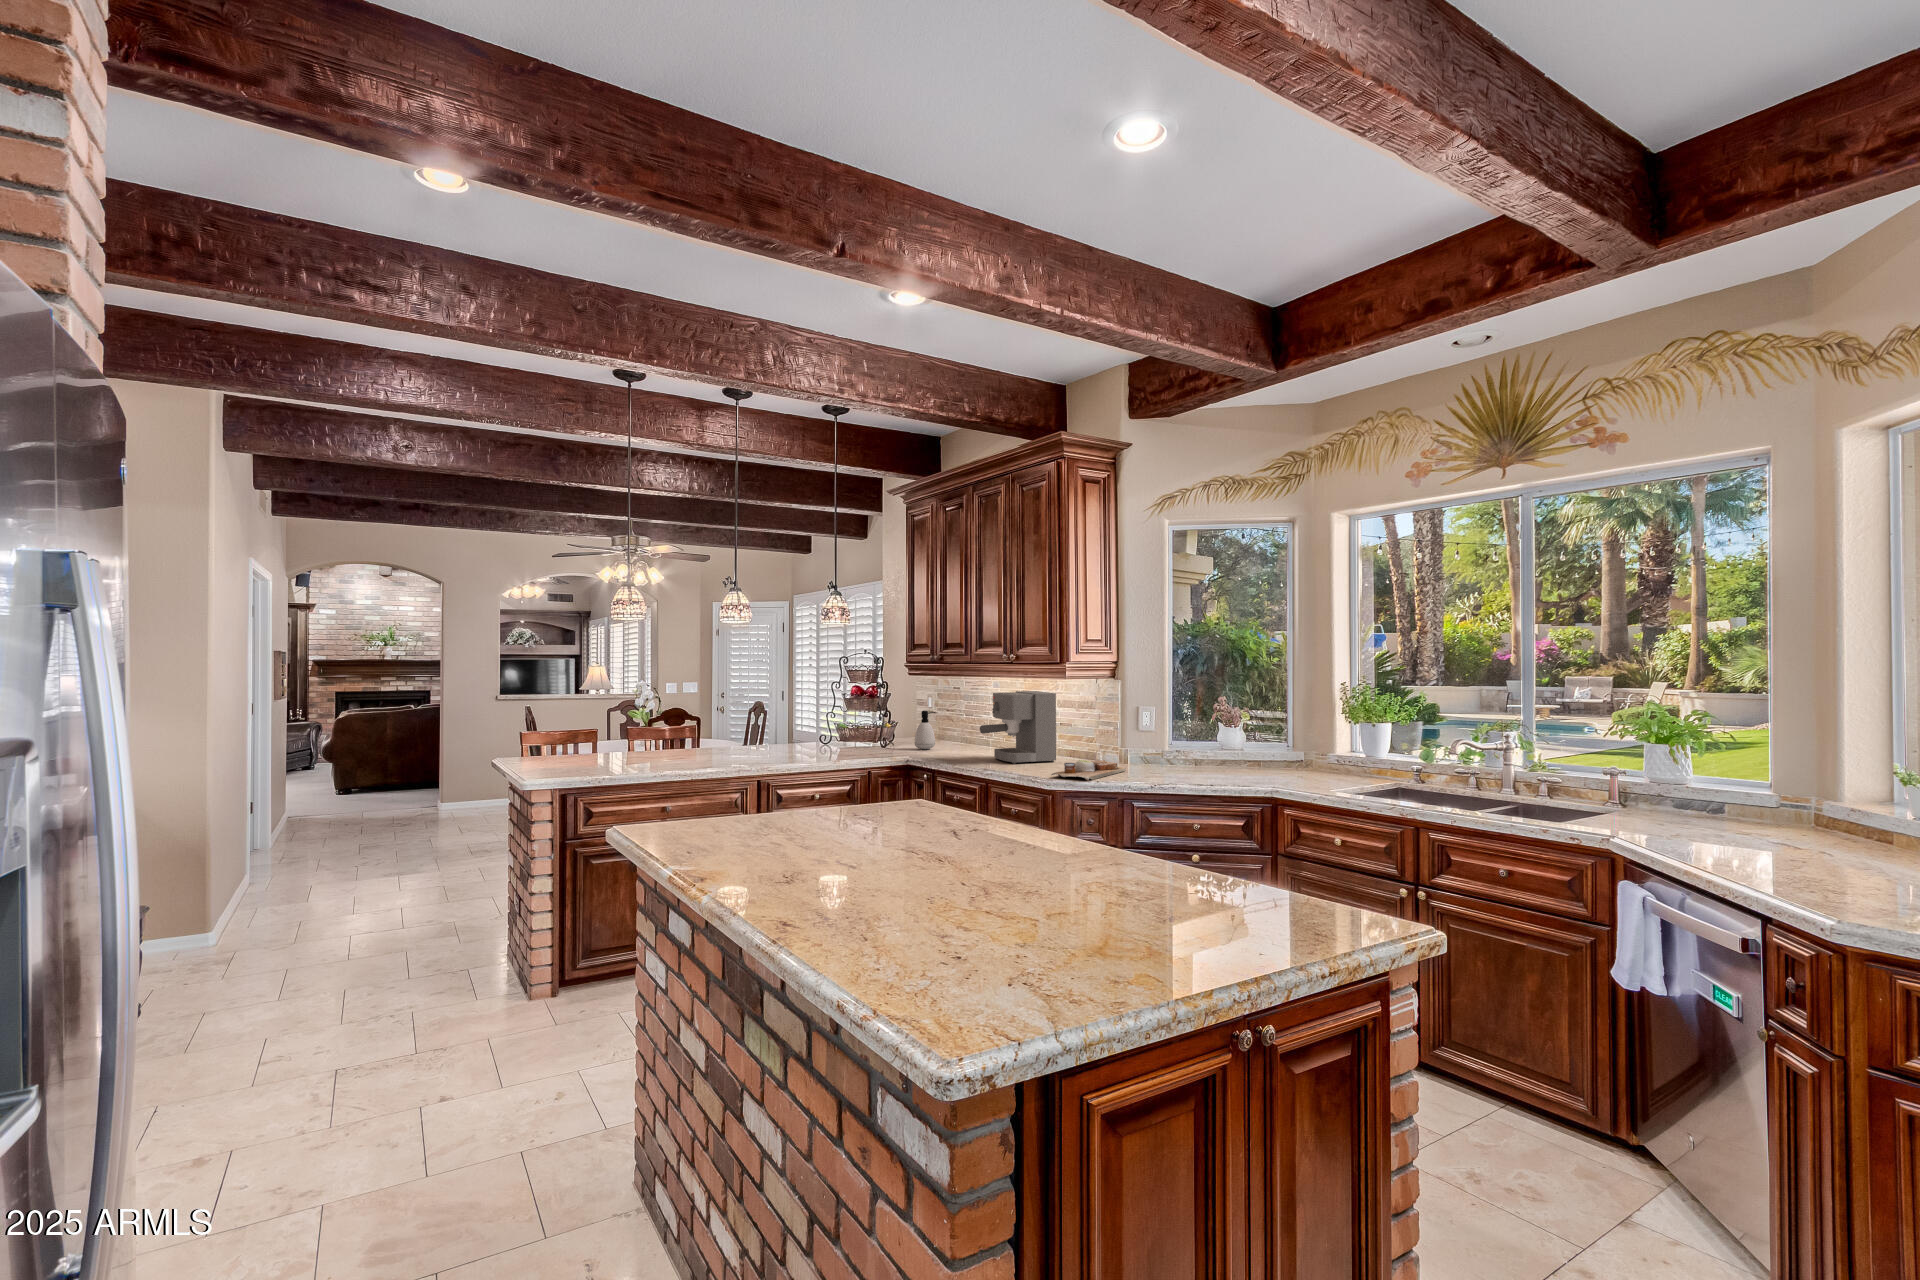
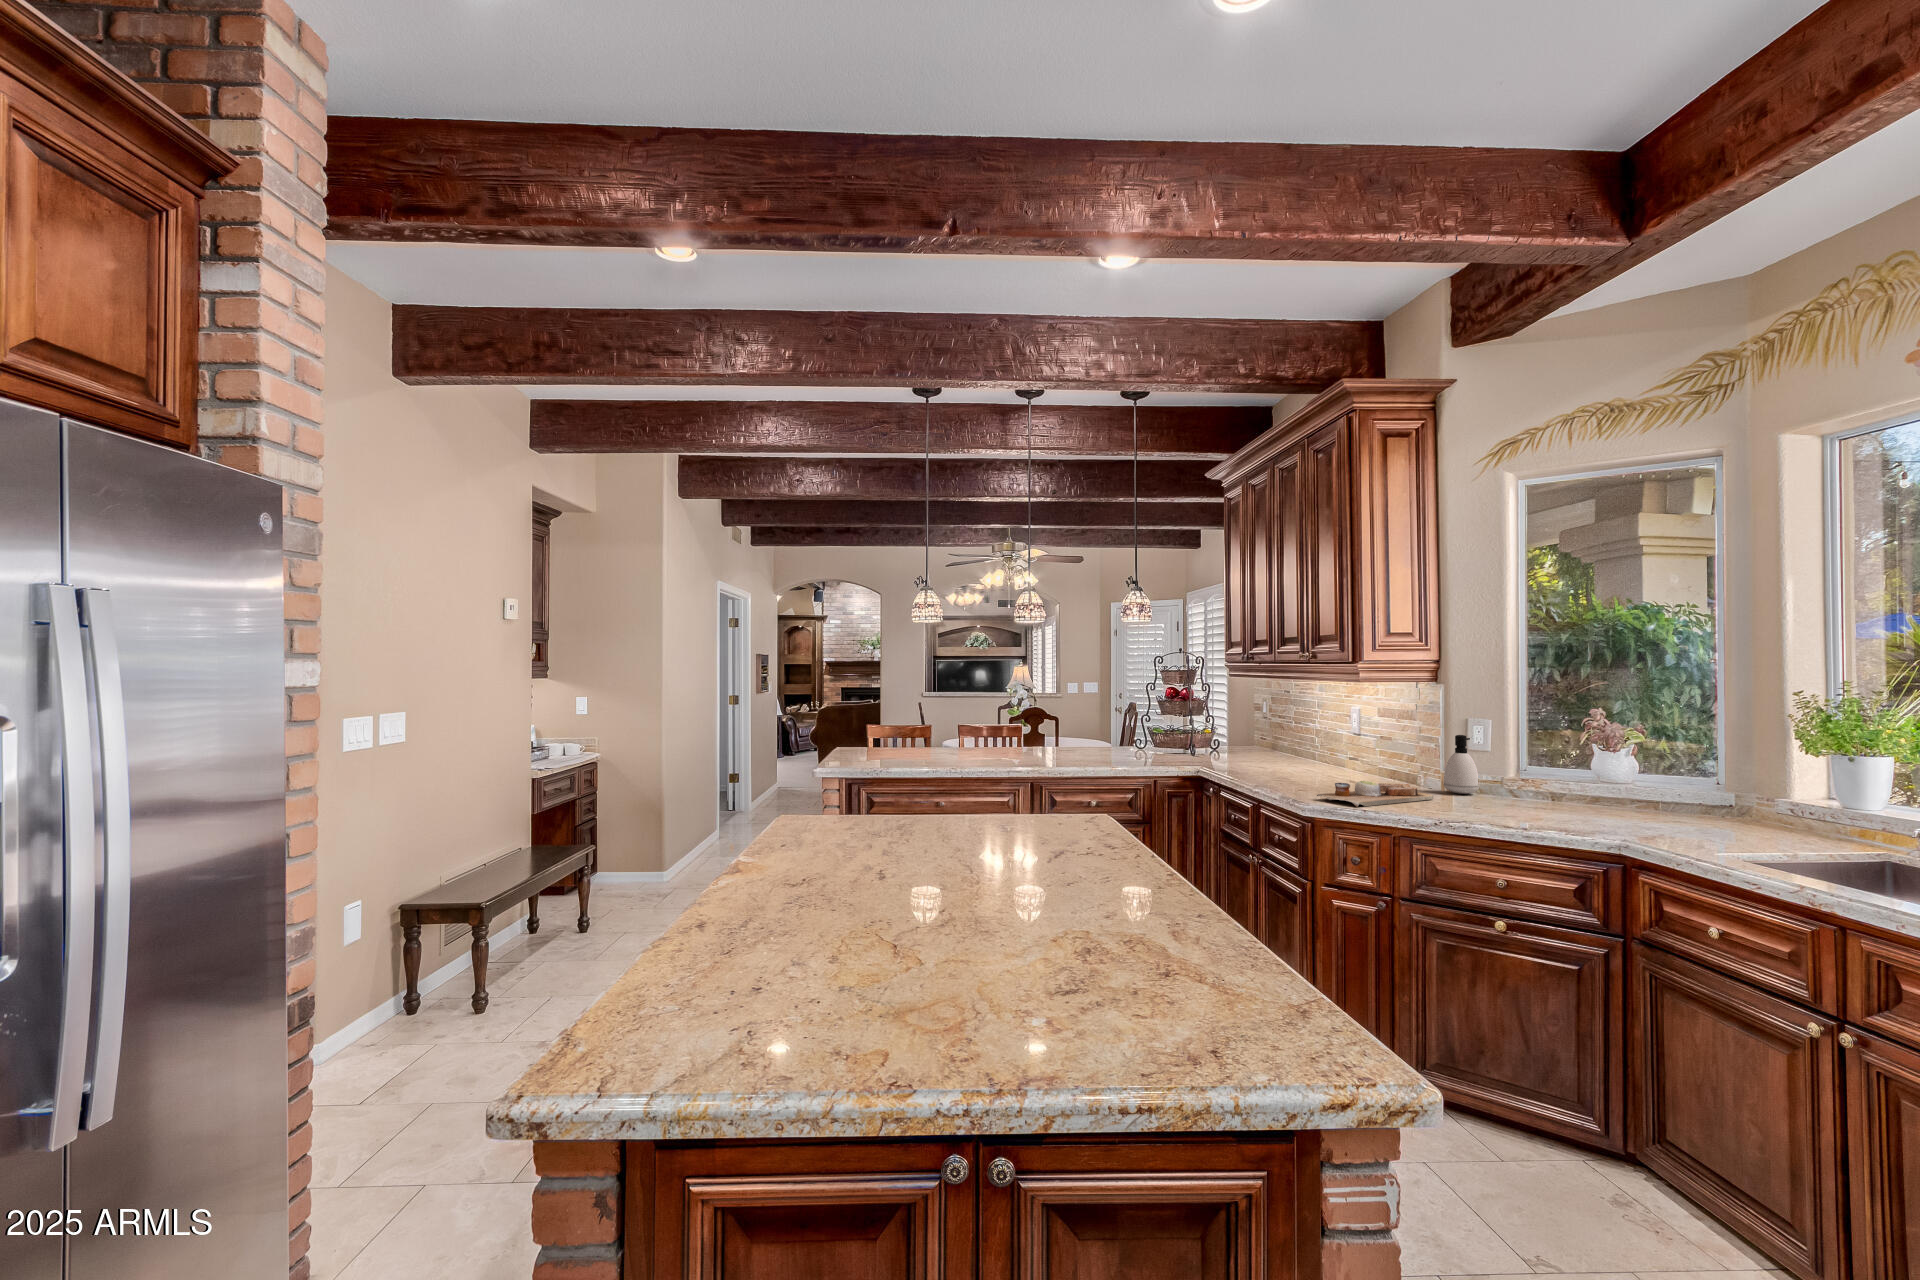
coffee maker: present [980,691,1056,764] -> none [1262,695,1360,782]
soap dispenser: present [915,711,936,749] -> present [1444,735,1479,794]

